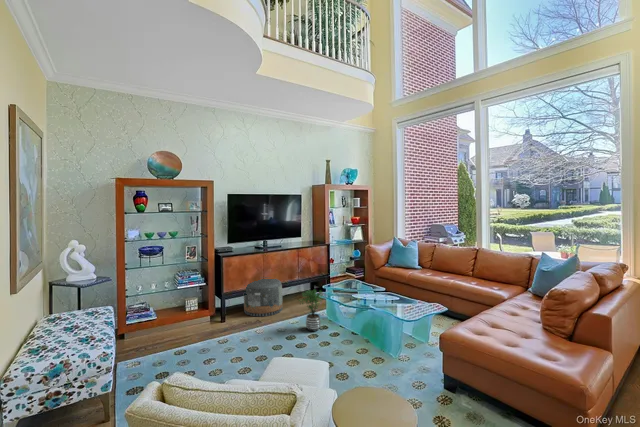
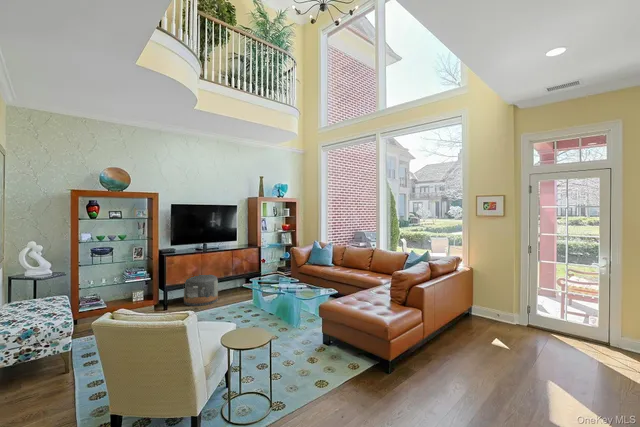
potted plant: present [299,290,322,331] -> none [227,280,250,314]

